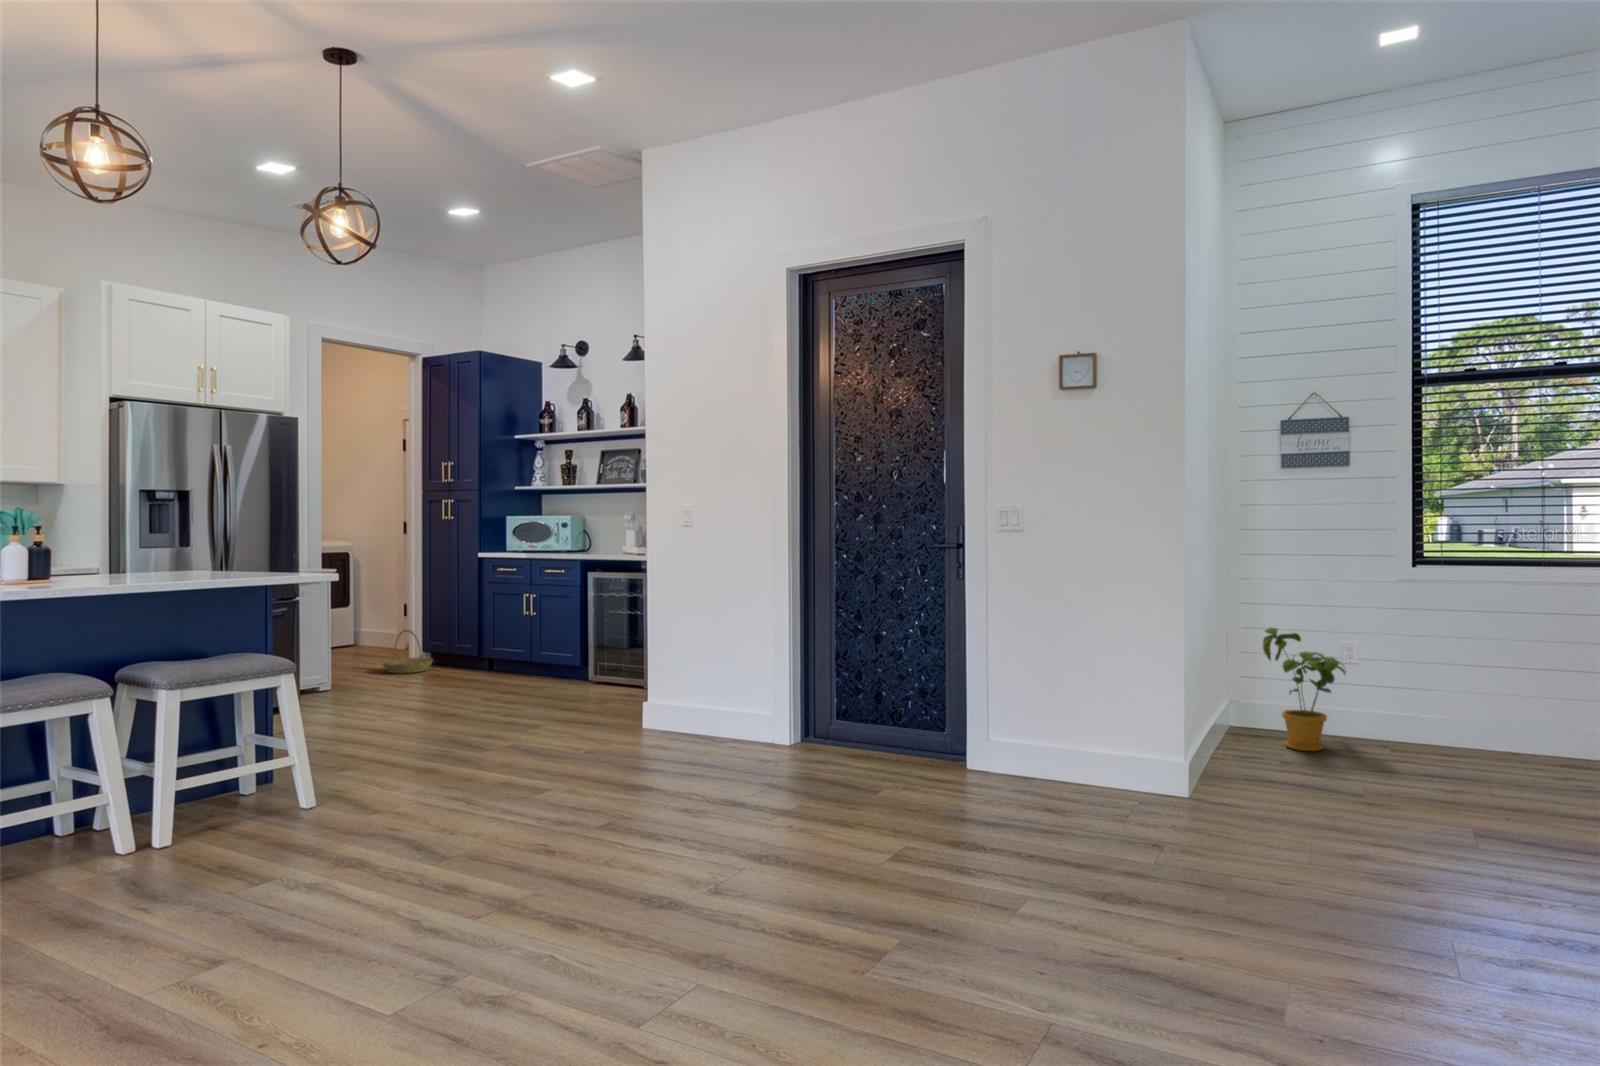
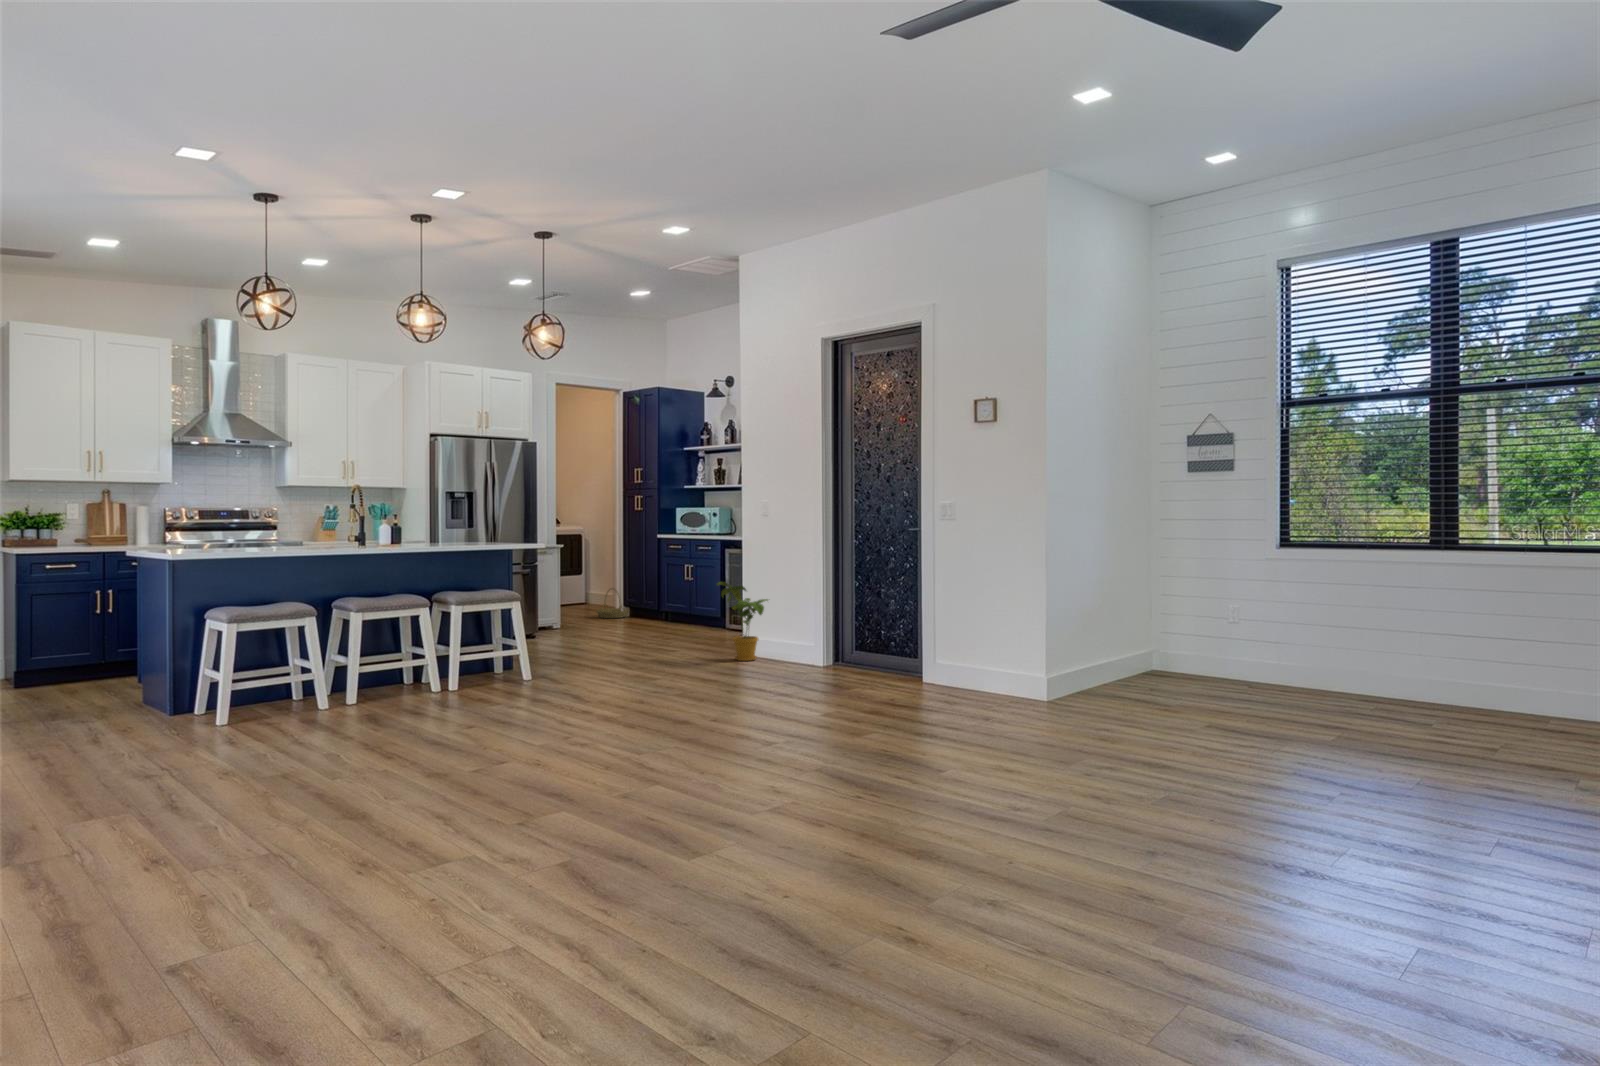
house plant: present [1263,628,1345,751] -> present [717,582,768,661]

